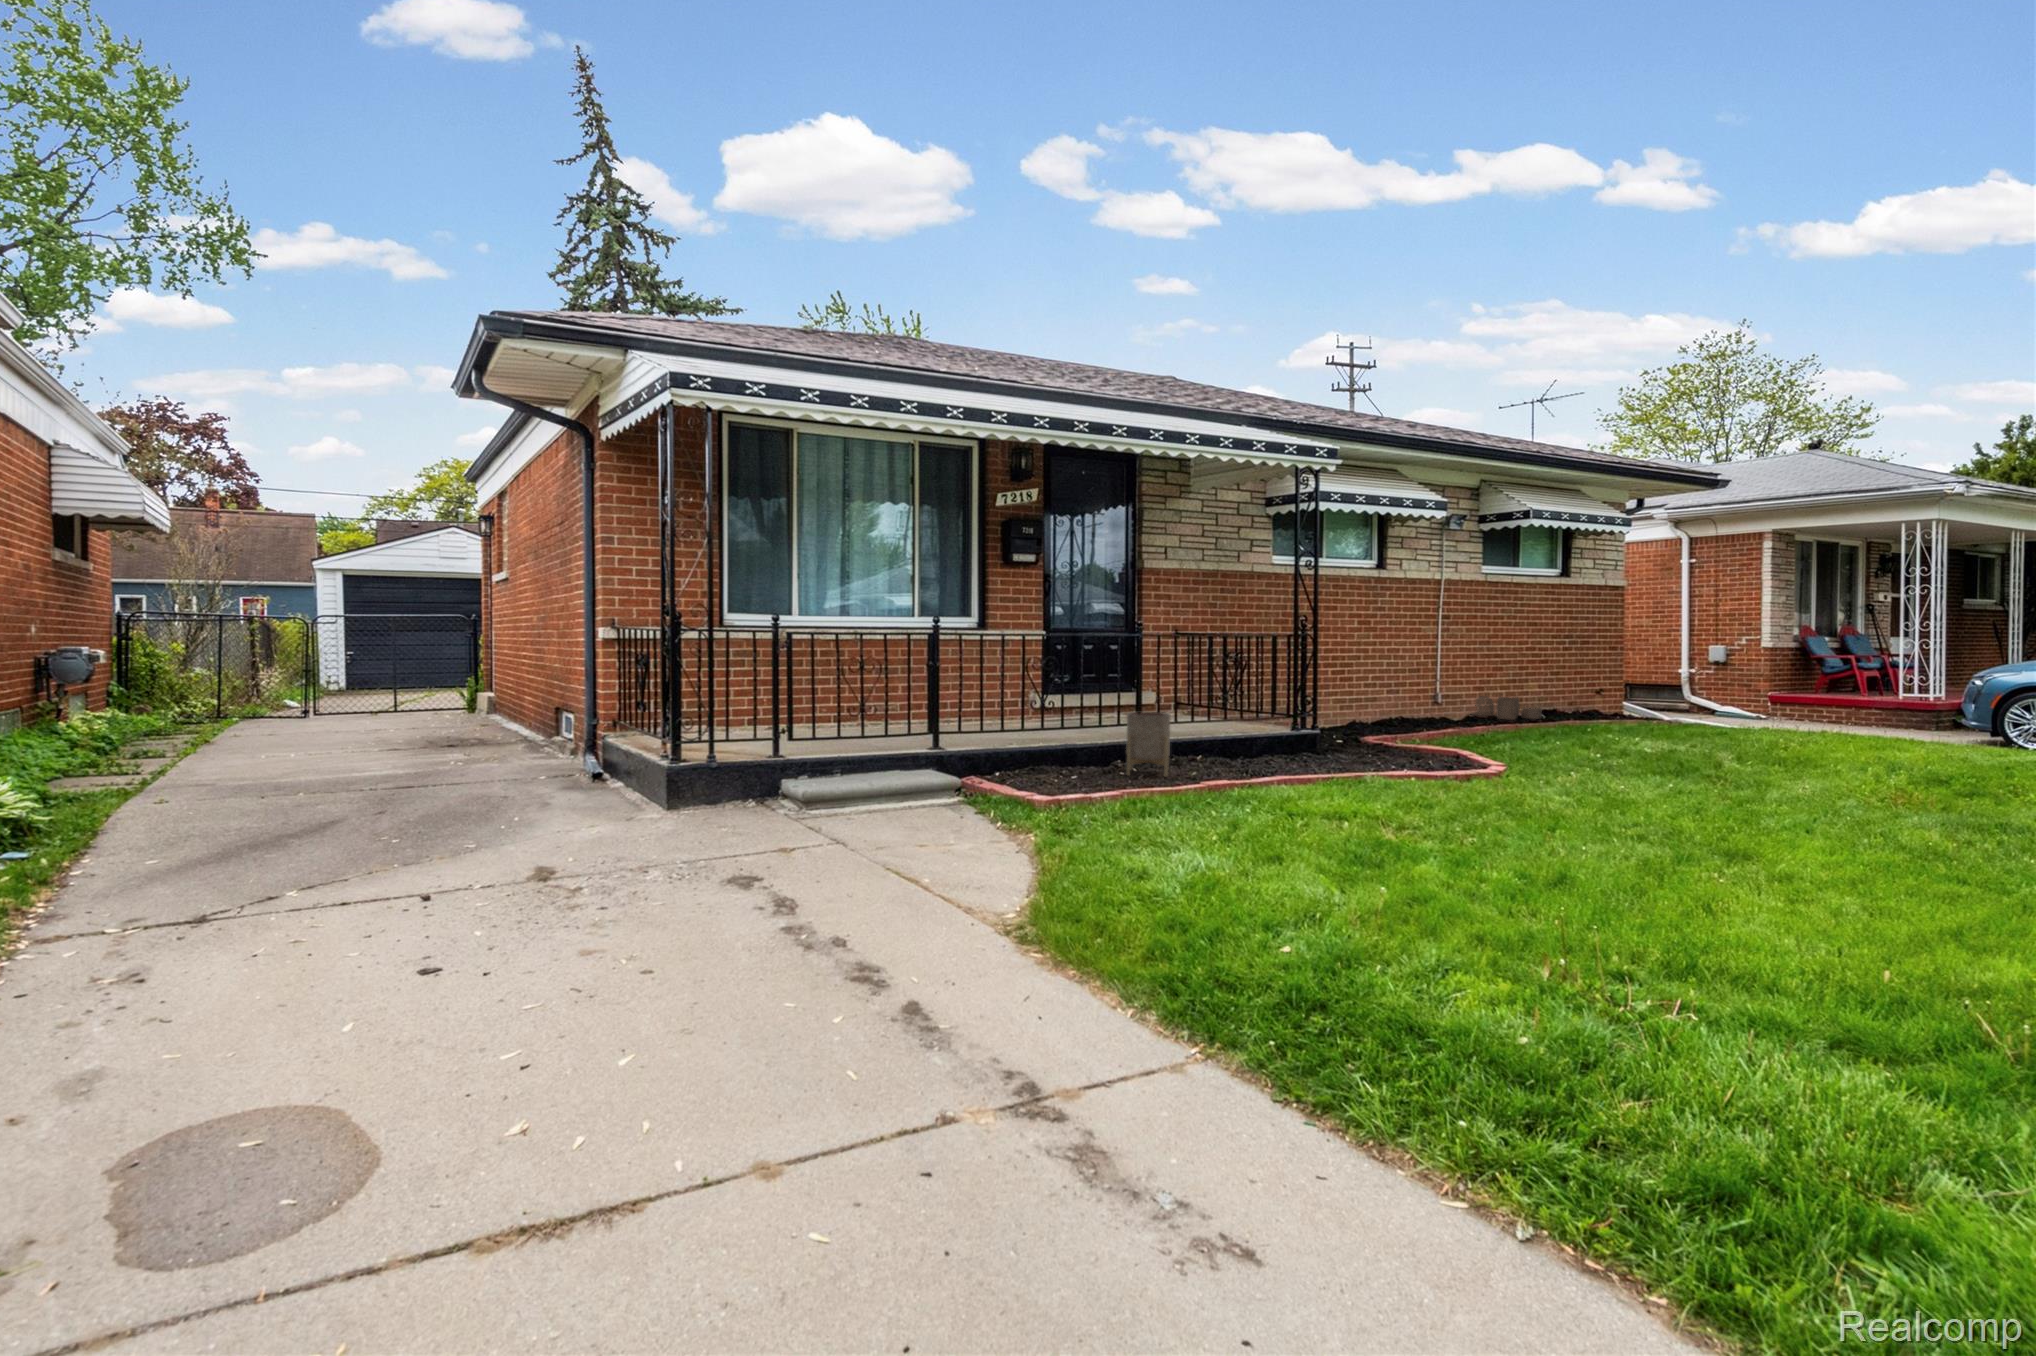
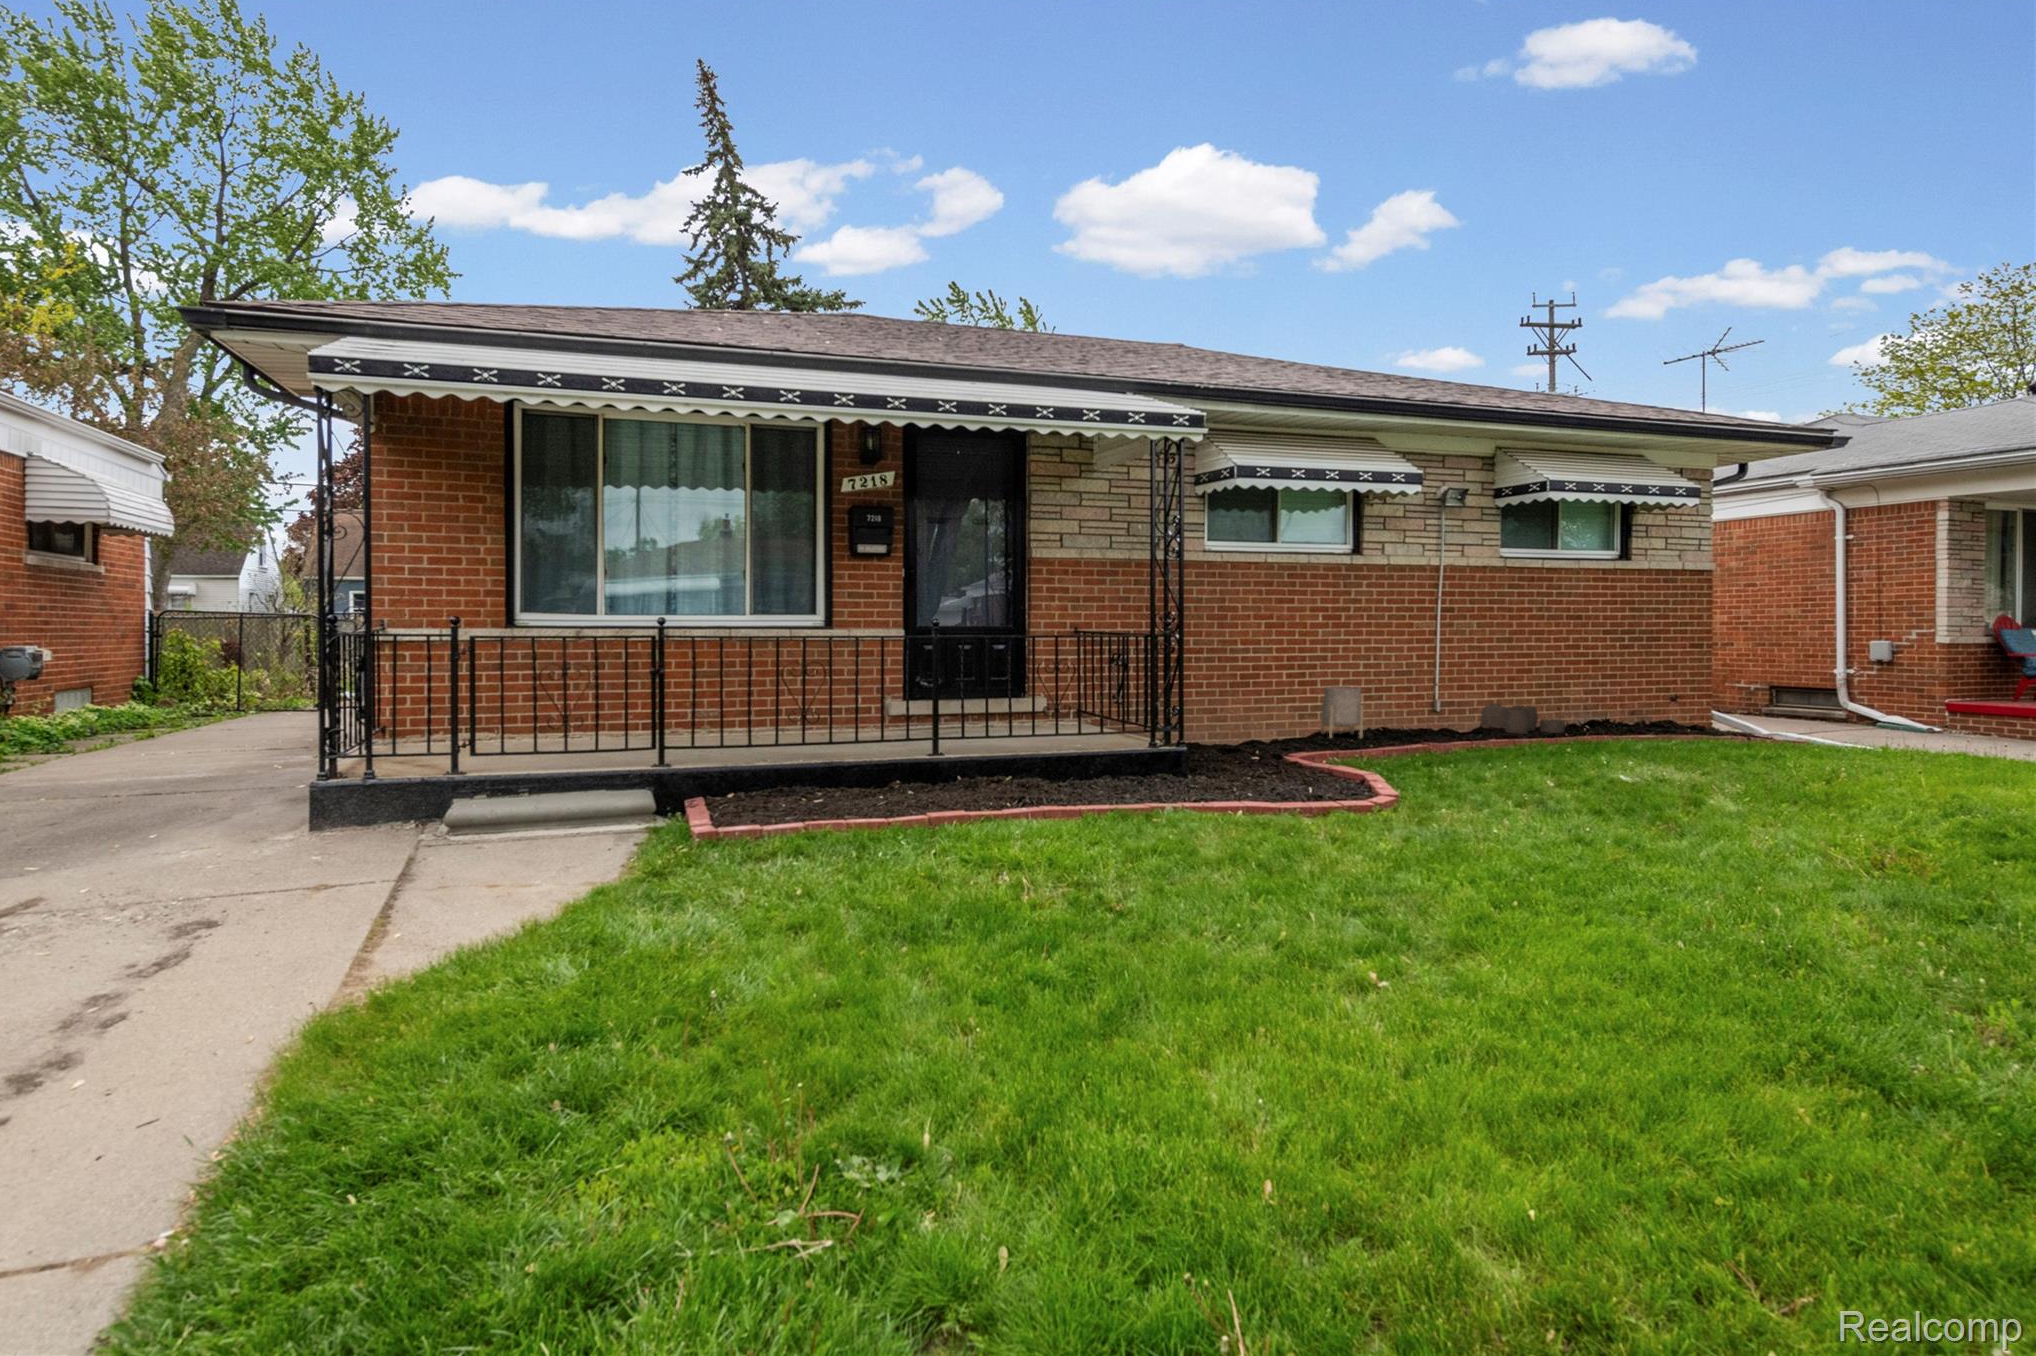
planter: present [1126,712,1171,777] -> present [1321,686,1363,738]

